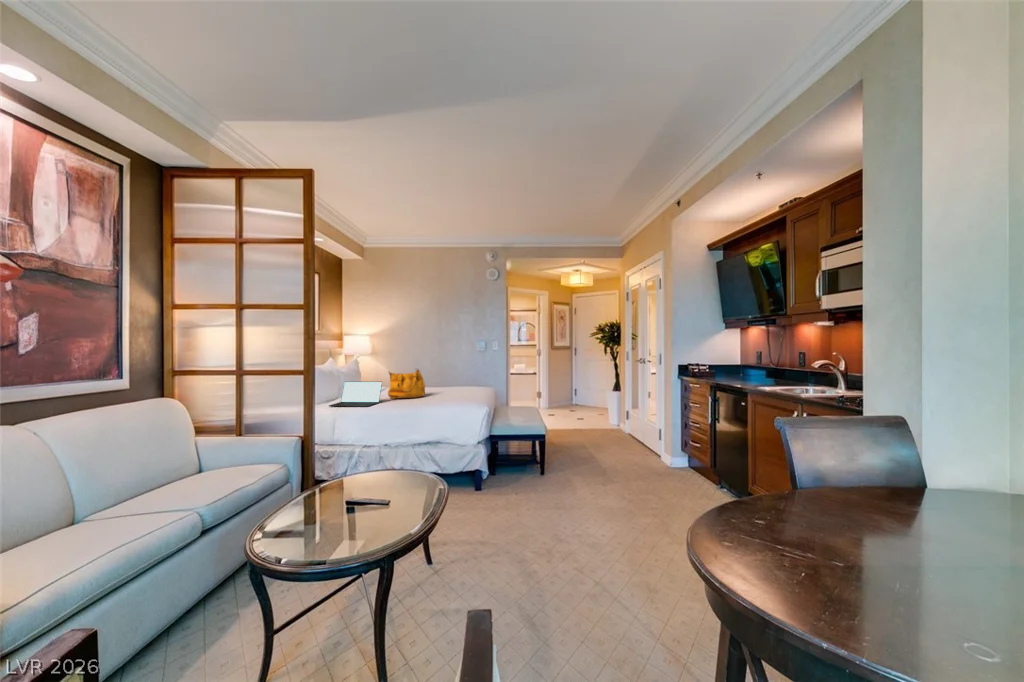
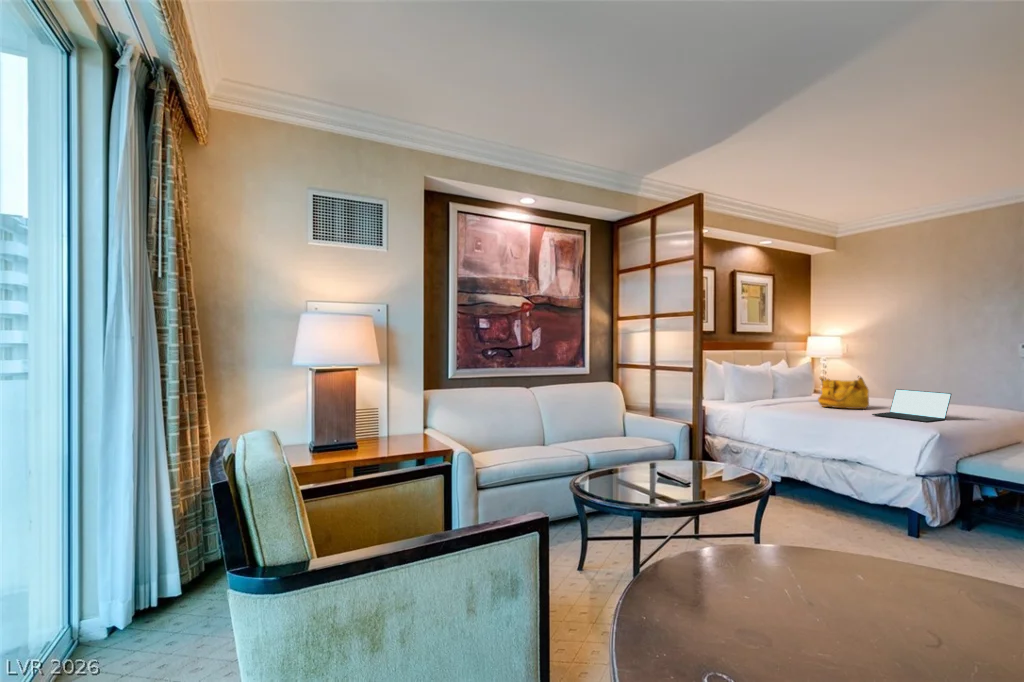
laptop: present [329,381,382,407] -> present [872,389,952,422]

